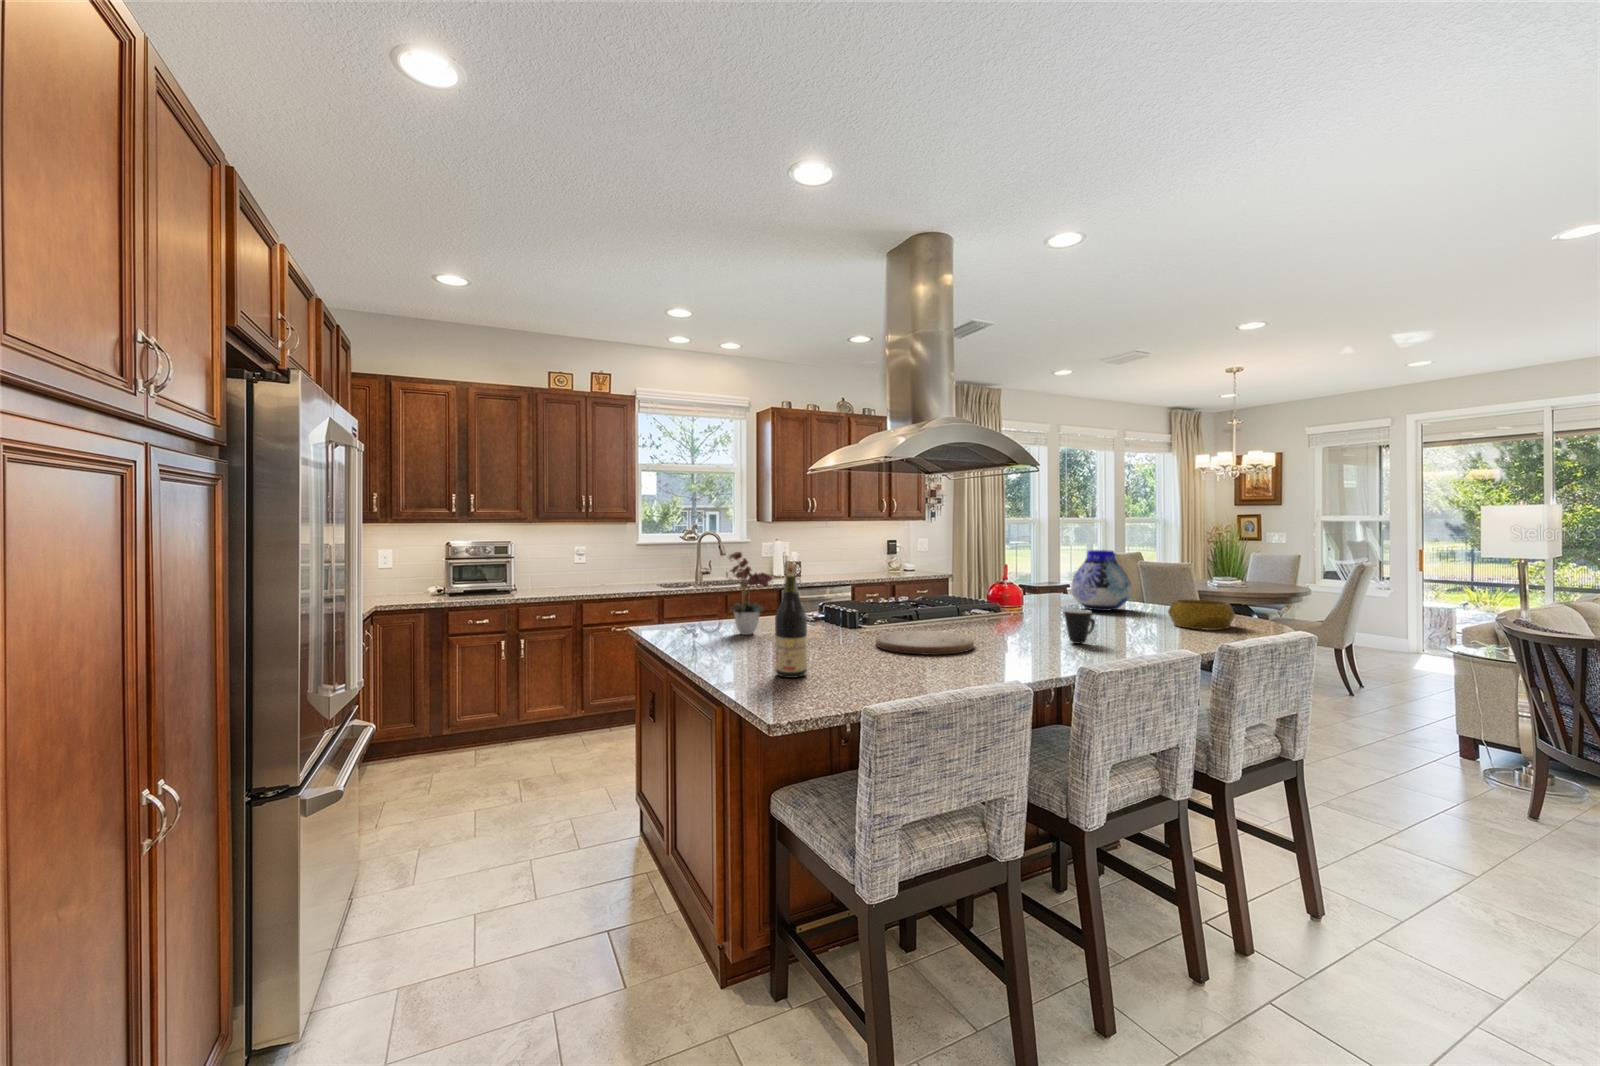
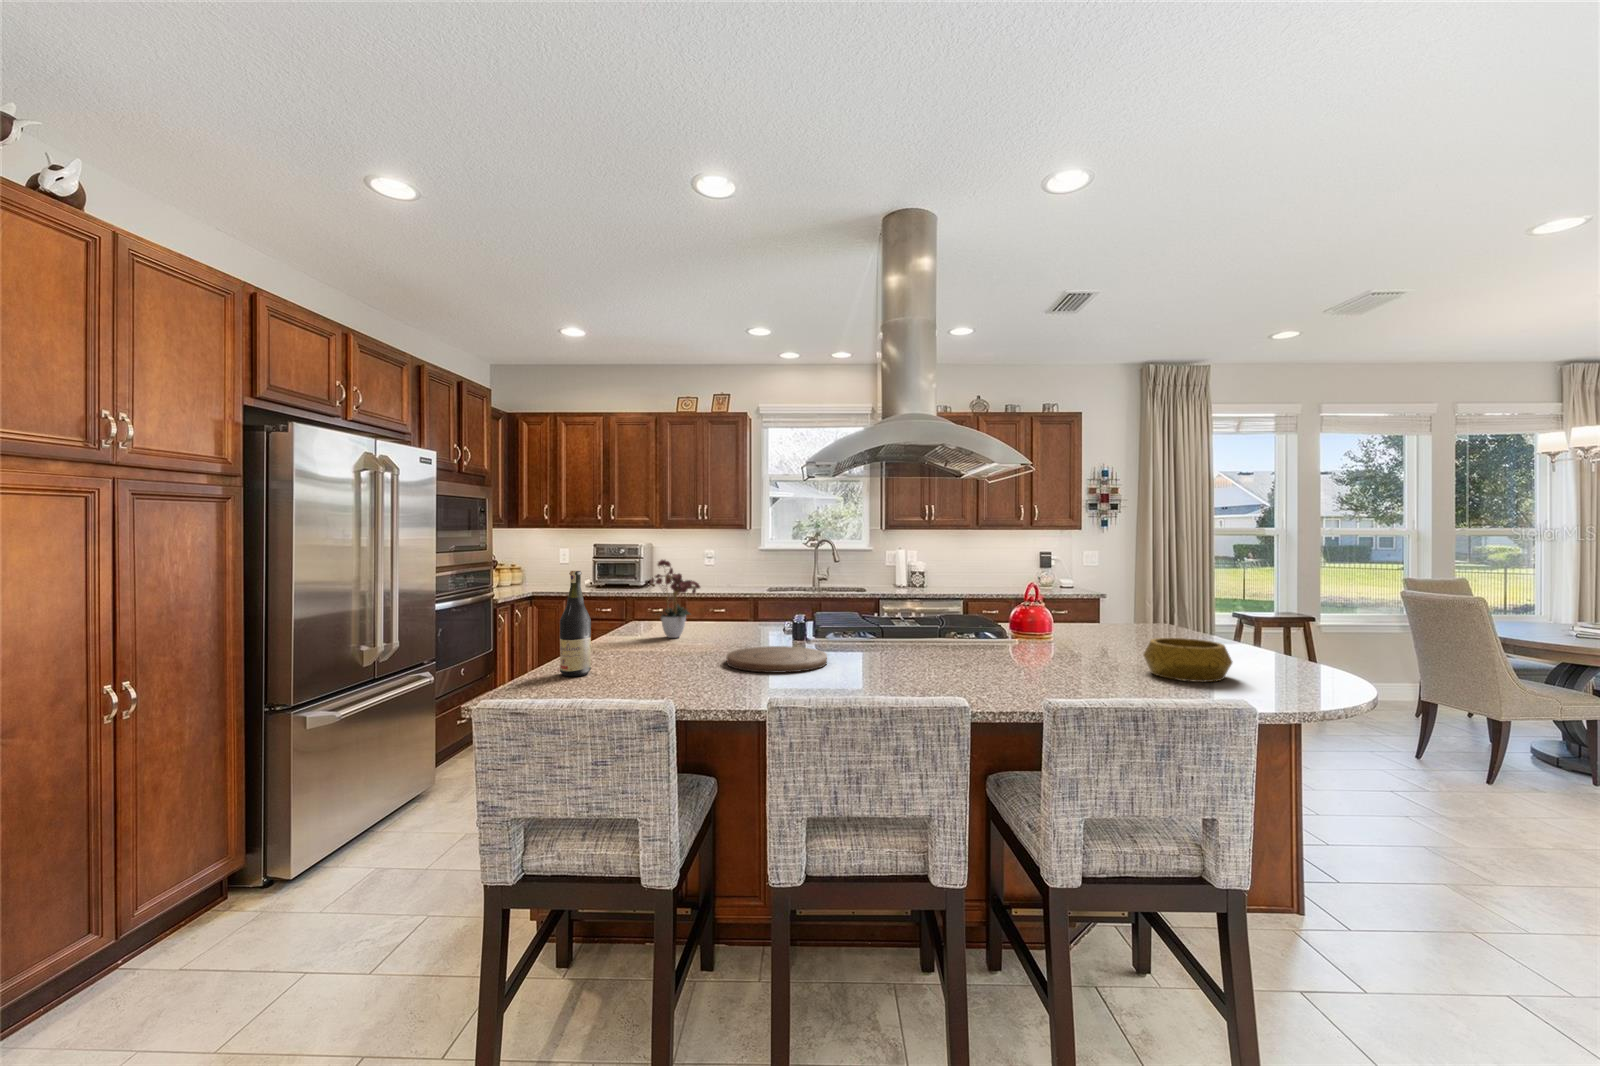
vase: present [1071,550,1132,611] -> none [1090,570,1168,646]
mug: present [1064,609,1095,644] -> none [925,637,963,678]

